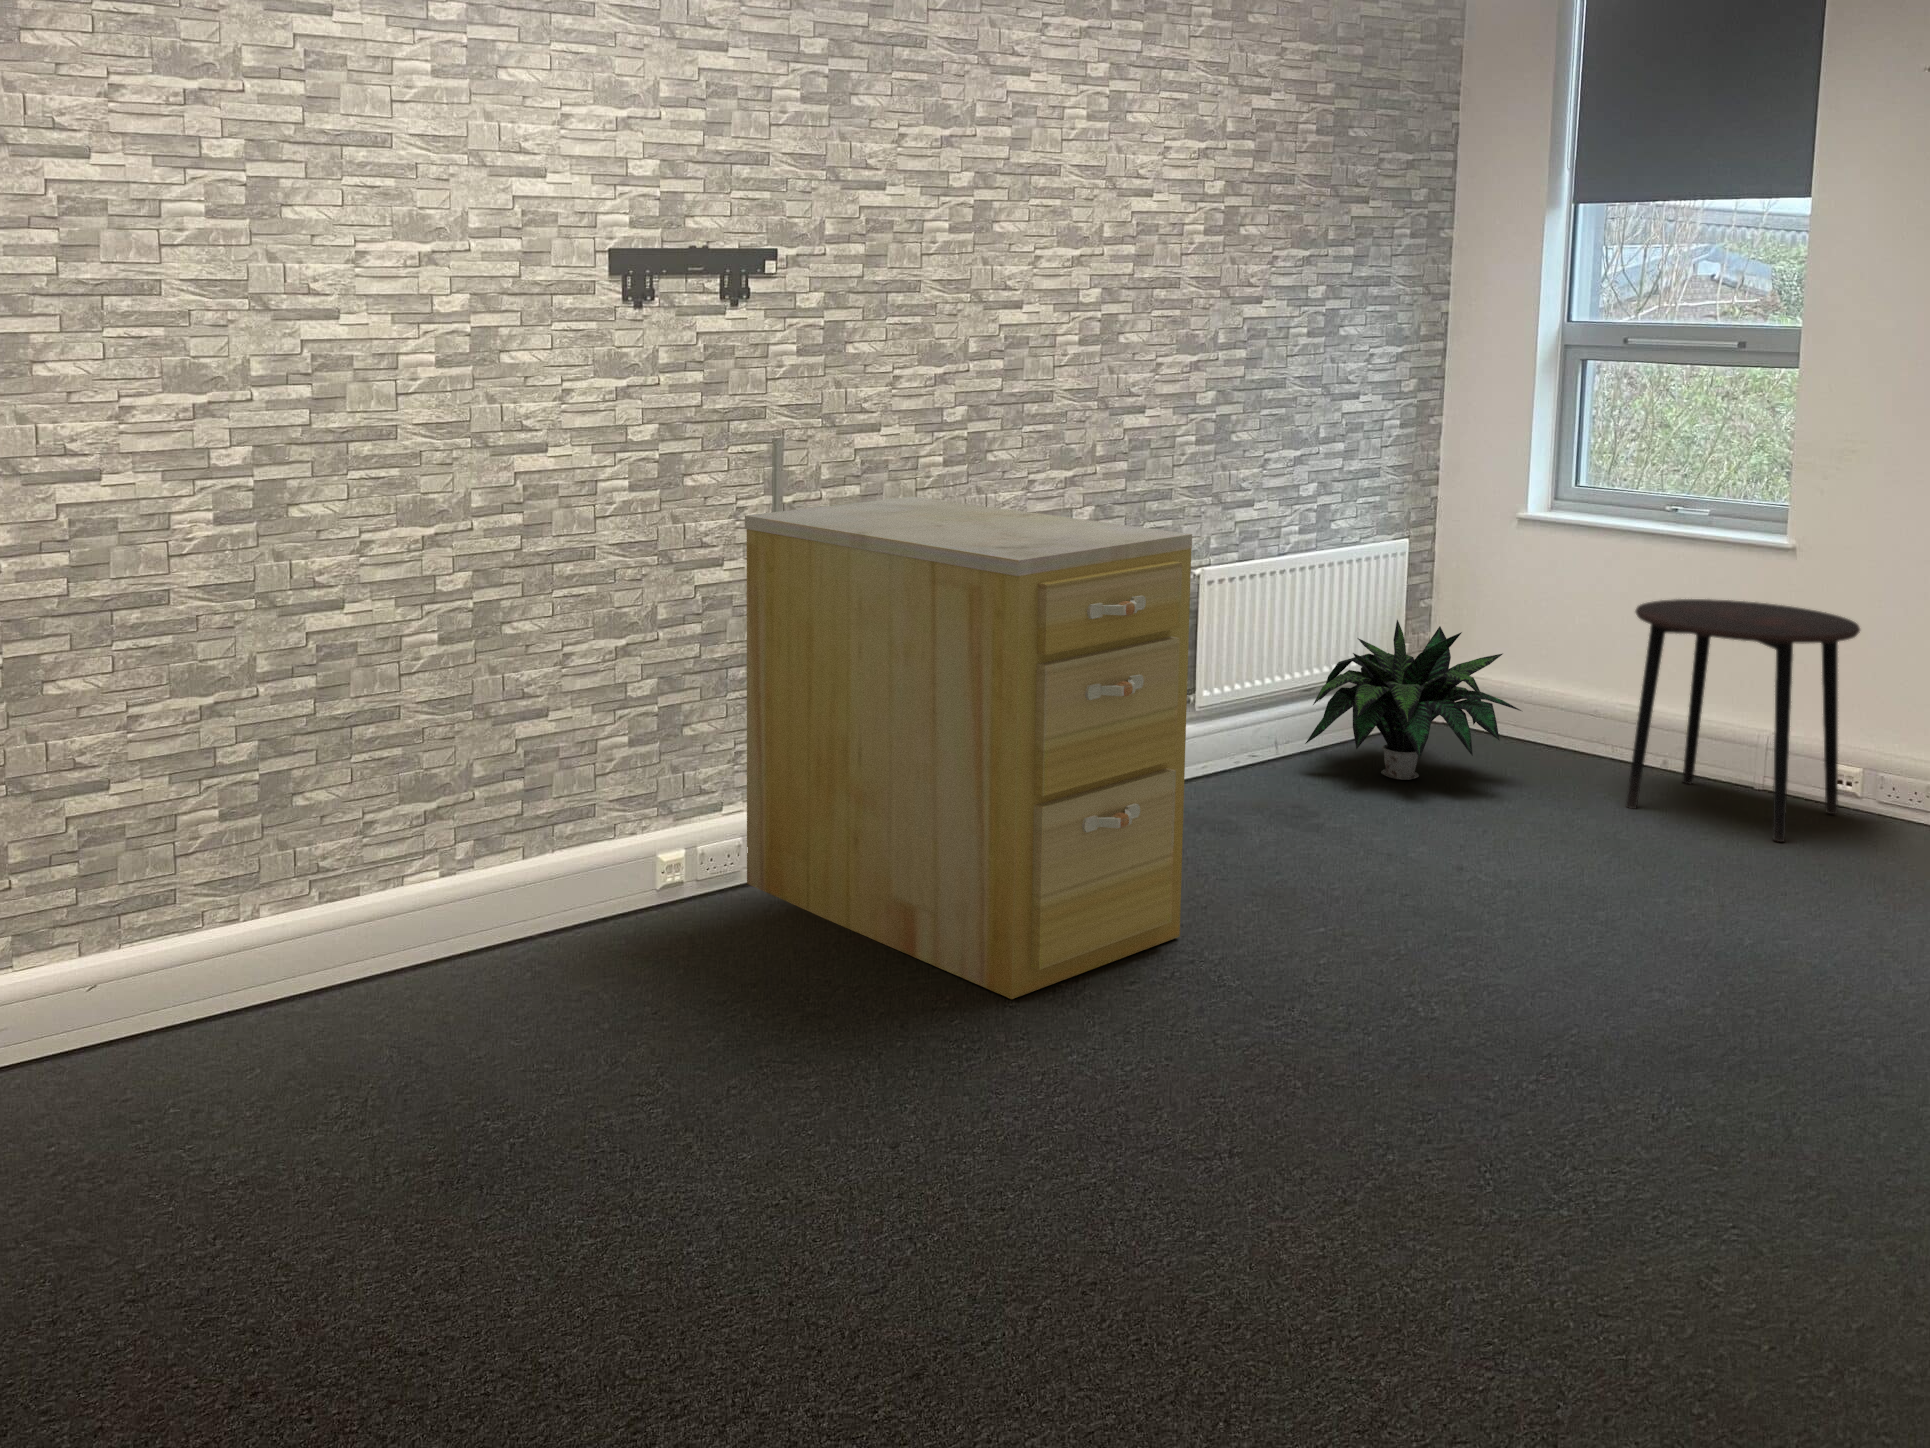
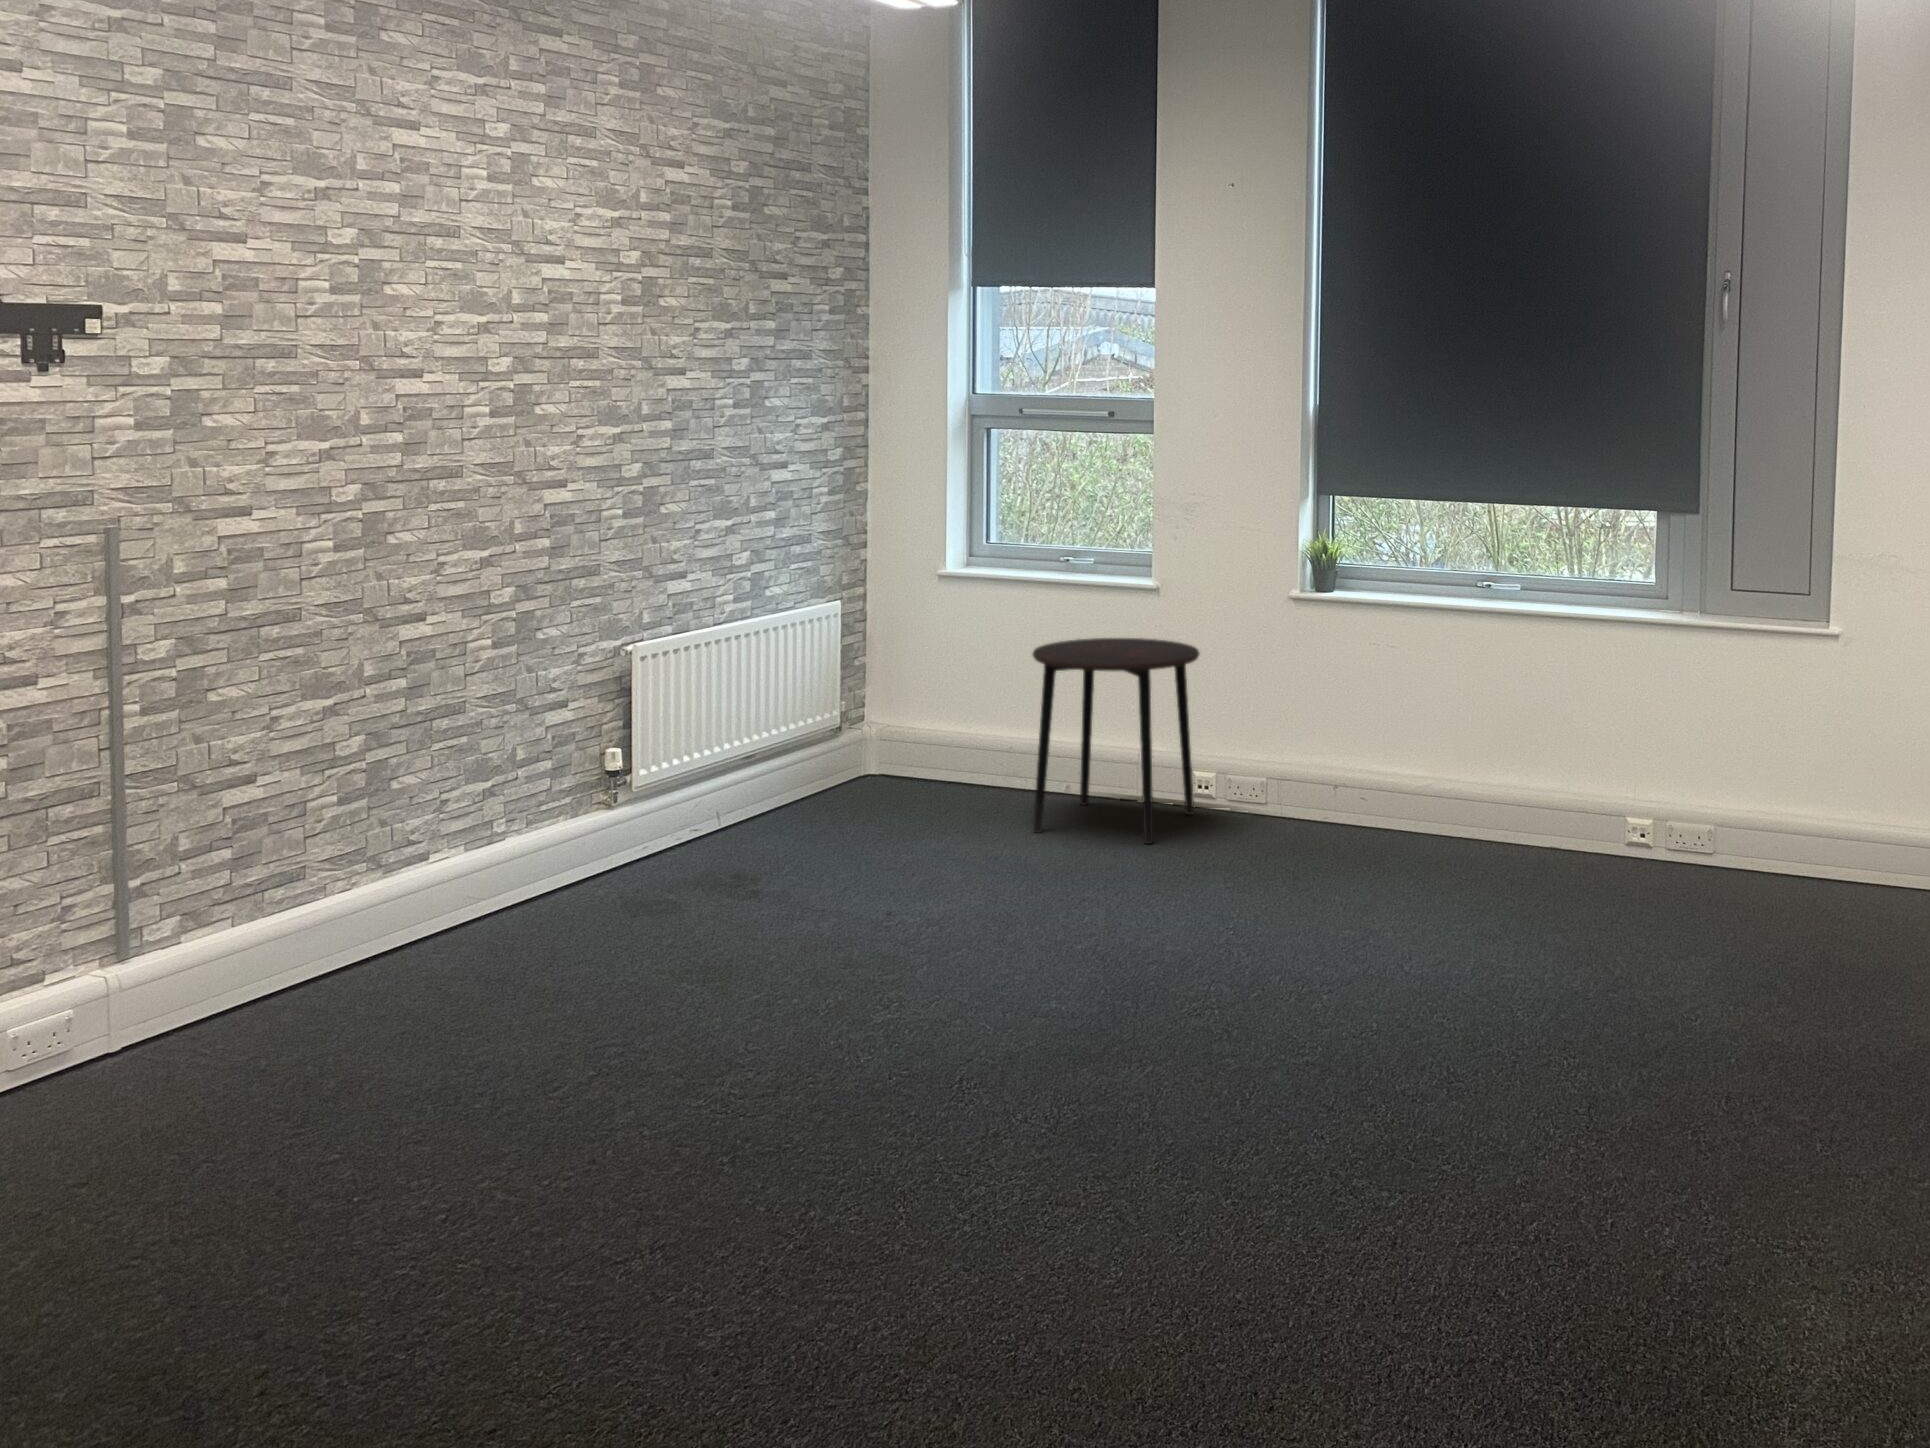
filing cabinet: present [745,497,1192,999] -> none [67,588,612,1120]
potted plant: present [1305,620,1521,780] -> none [747,680,946,836]

